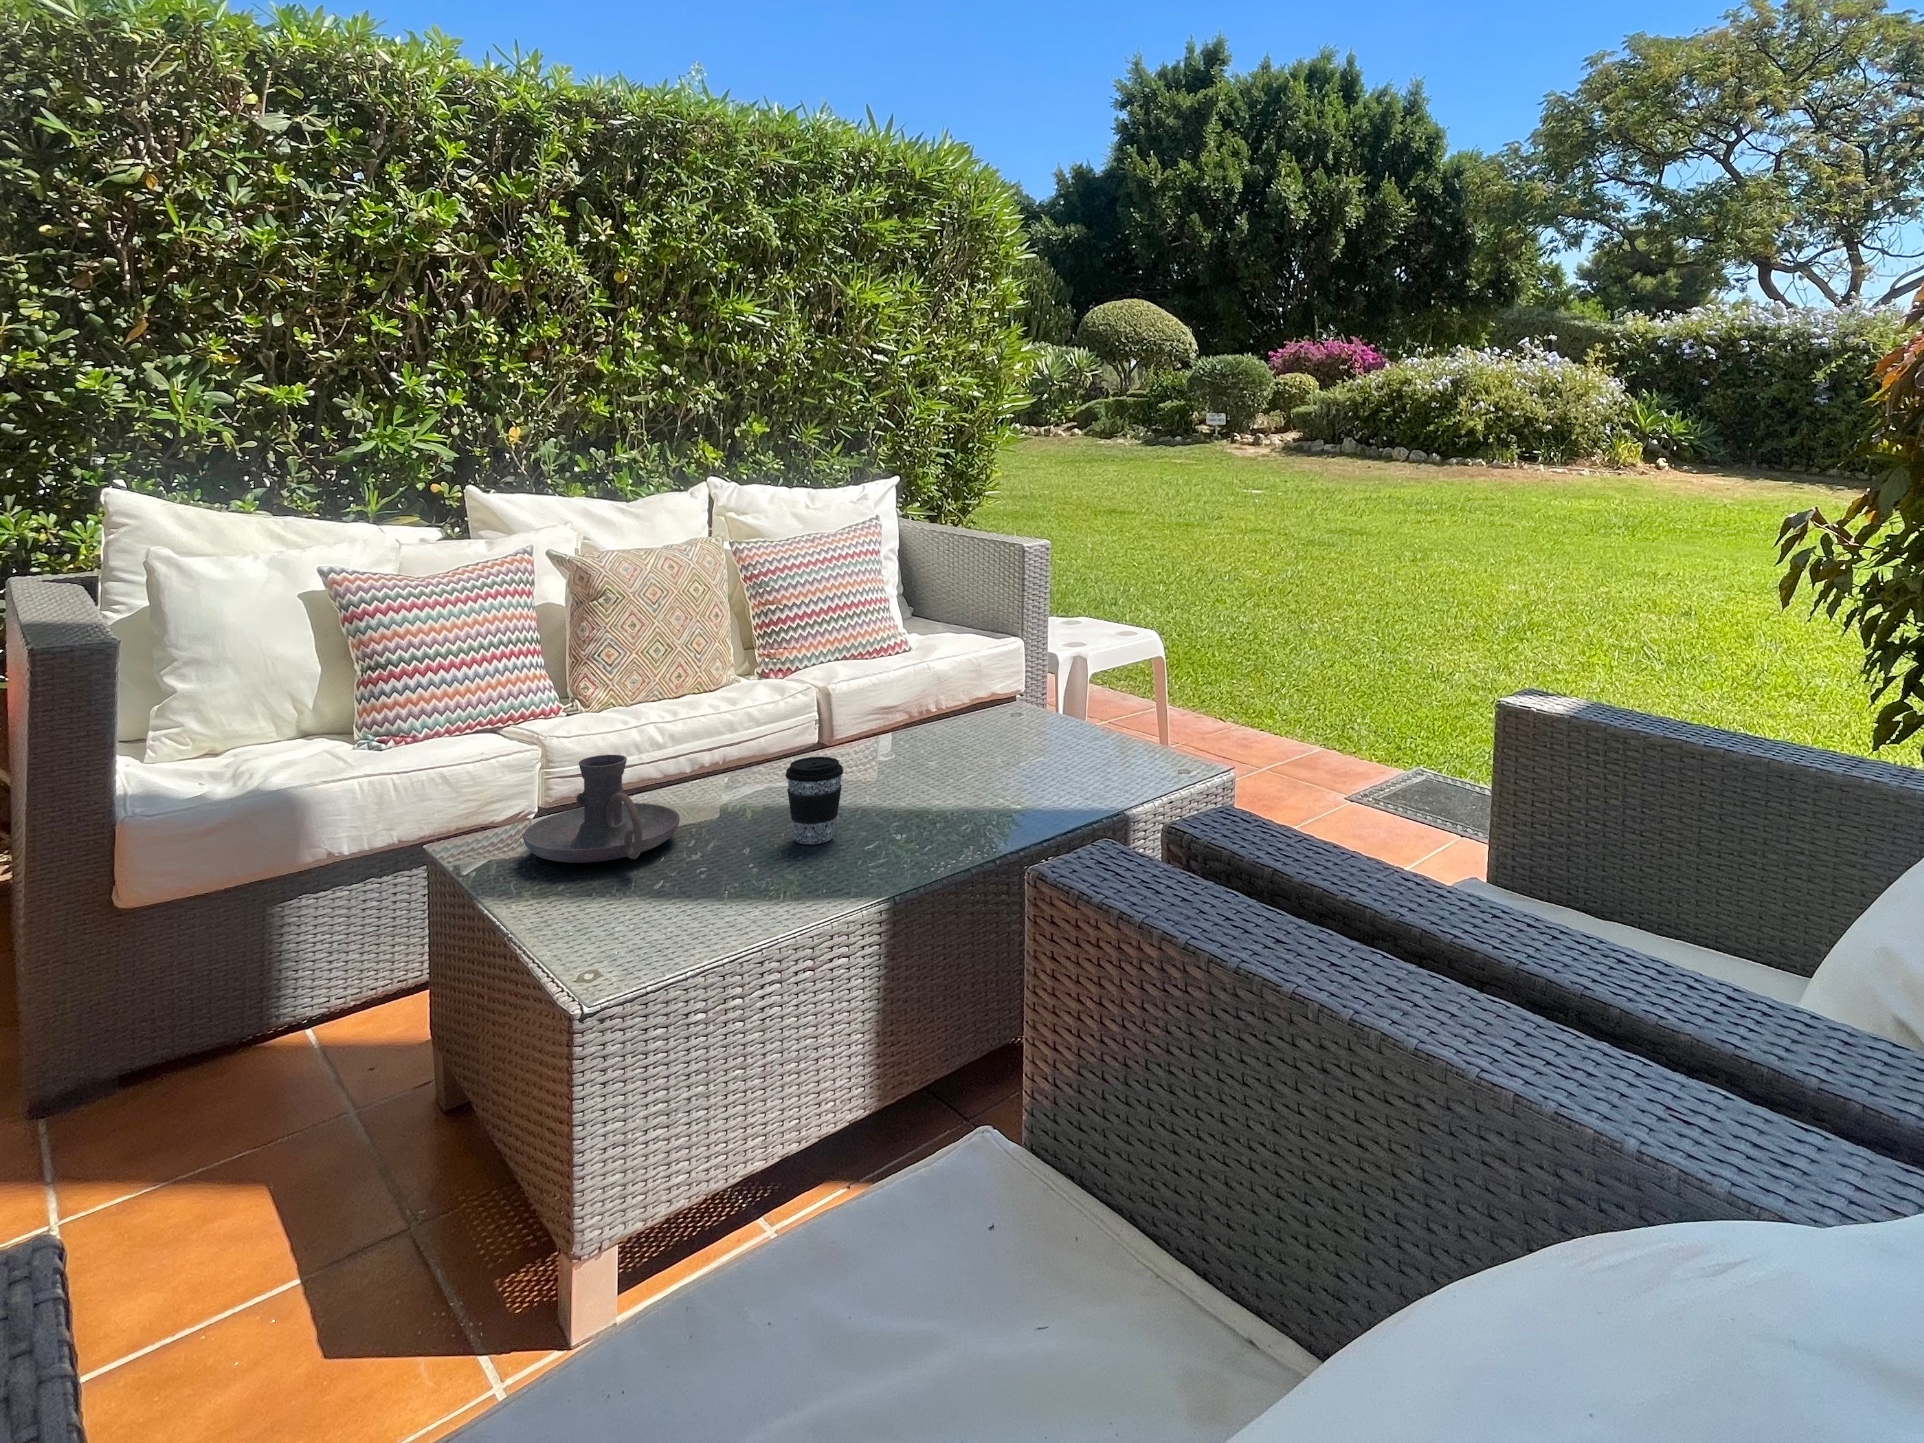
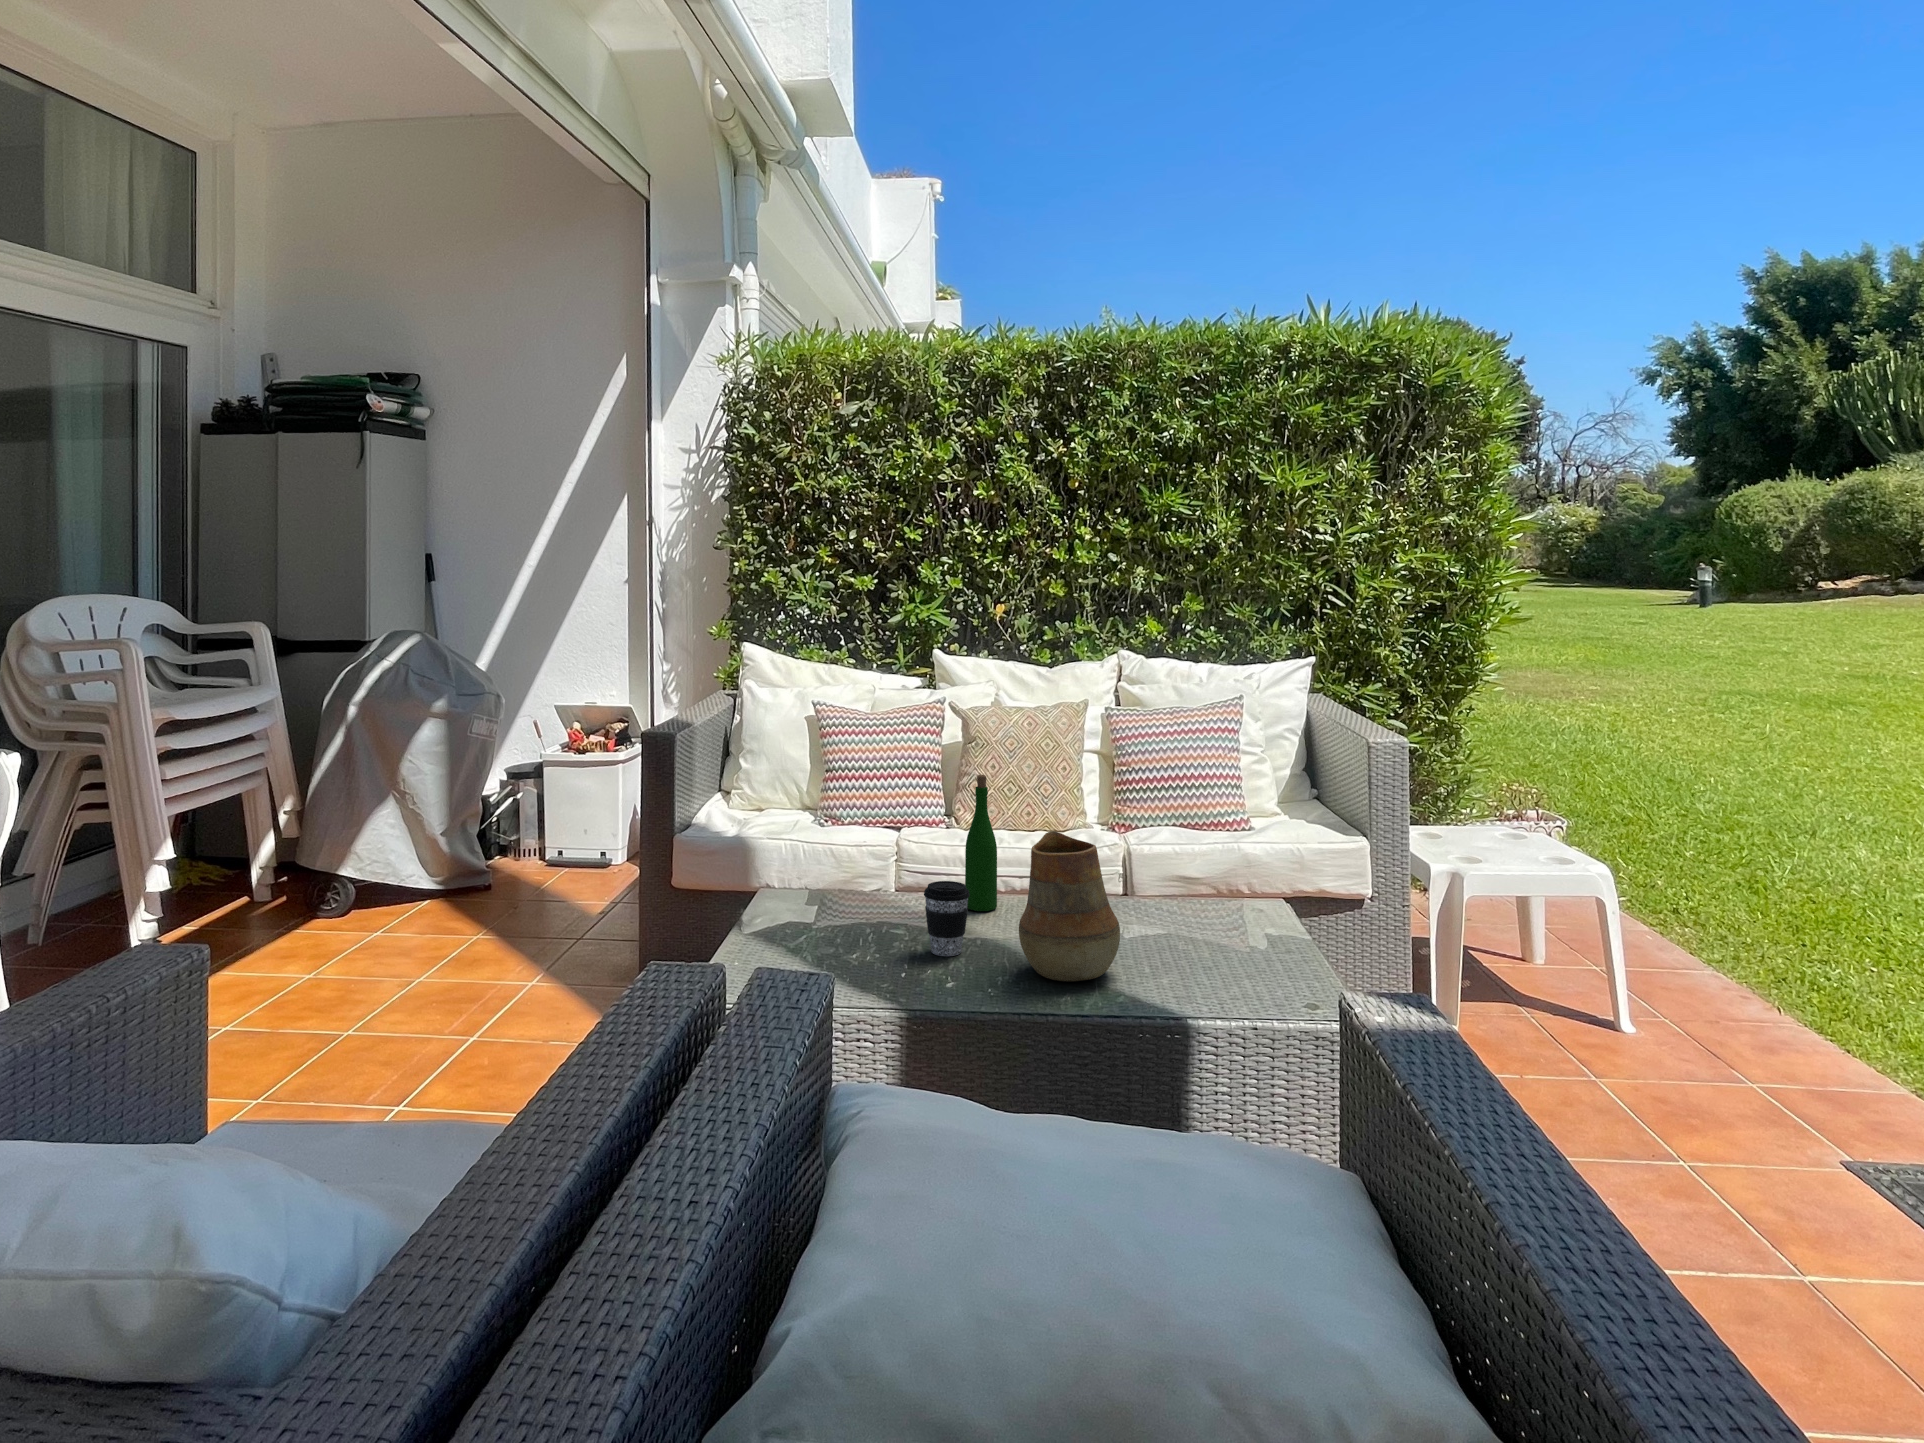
wine bottle: none [744,632,787,790] -> present [965,775,997,911]
pitcher: none [922,678,1033,832] -> present [1019,831,1120,981]
candle holder: present [523,755,680,863] -> none [777,851,881,931]

